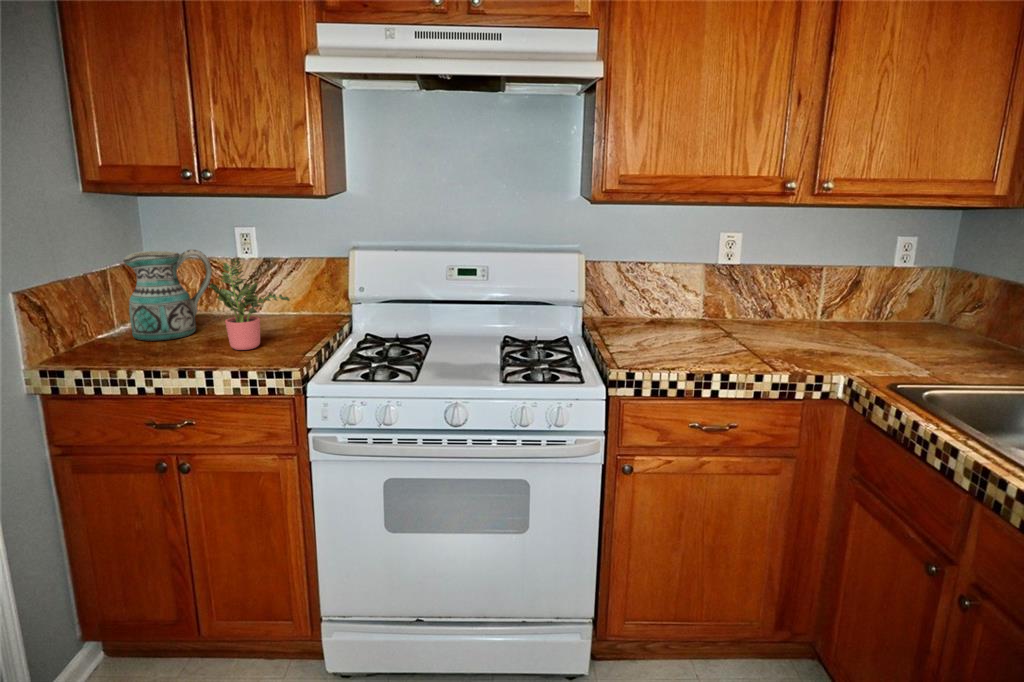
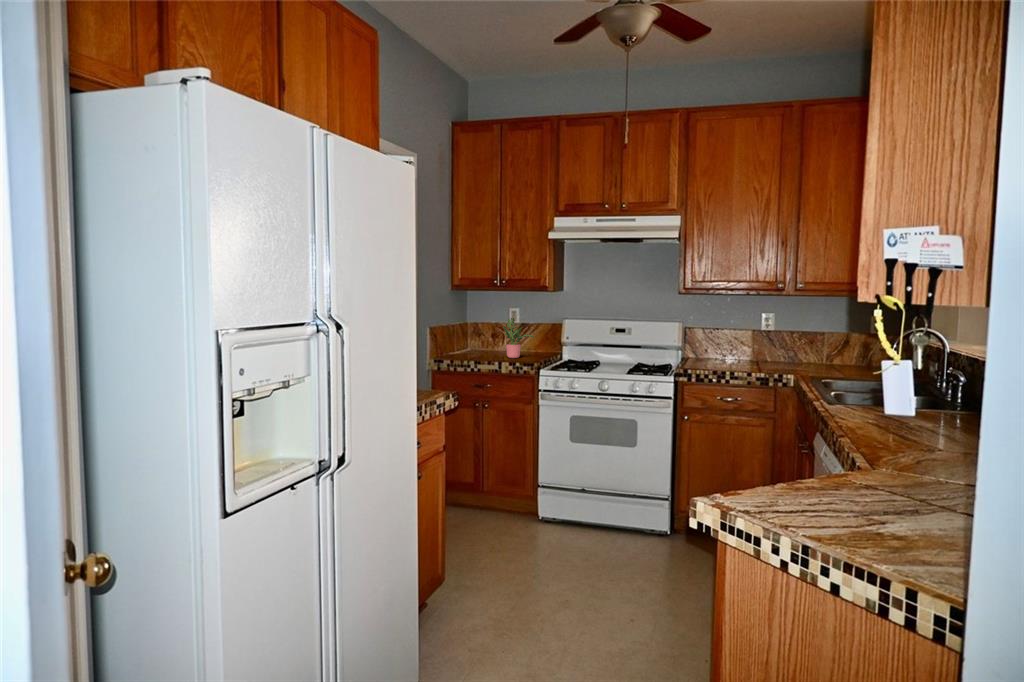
ceramic pitcher: present [123,250,212,341] -> none [464,316,499,355]

